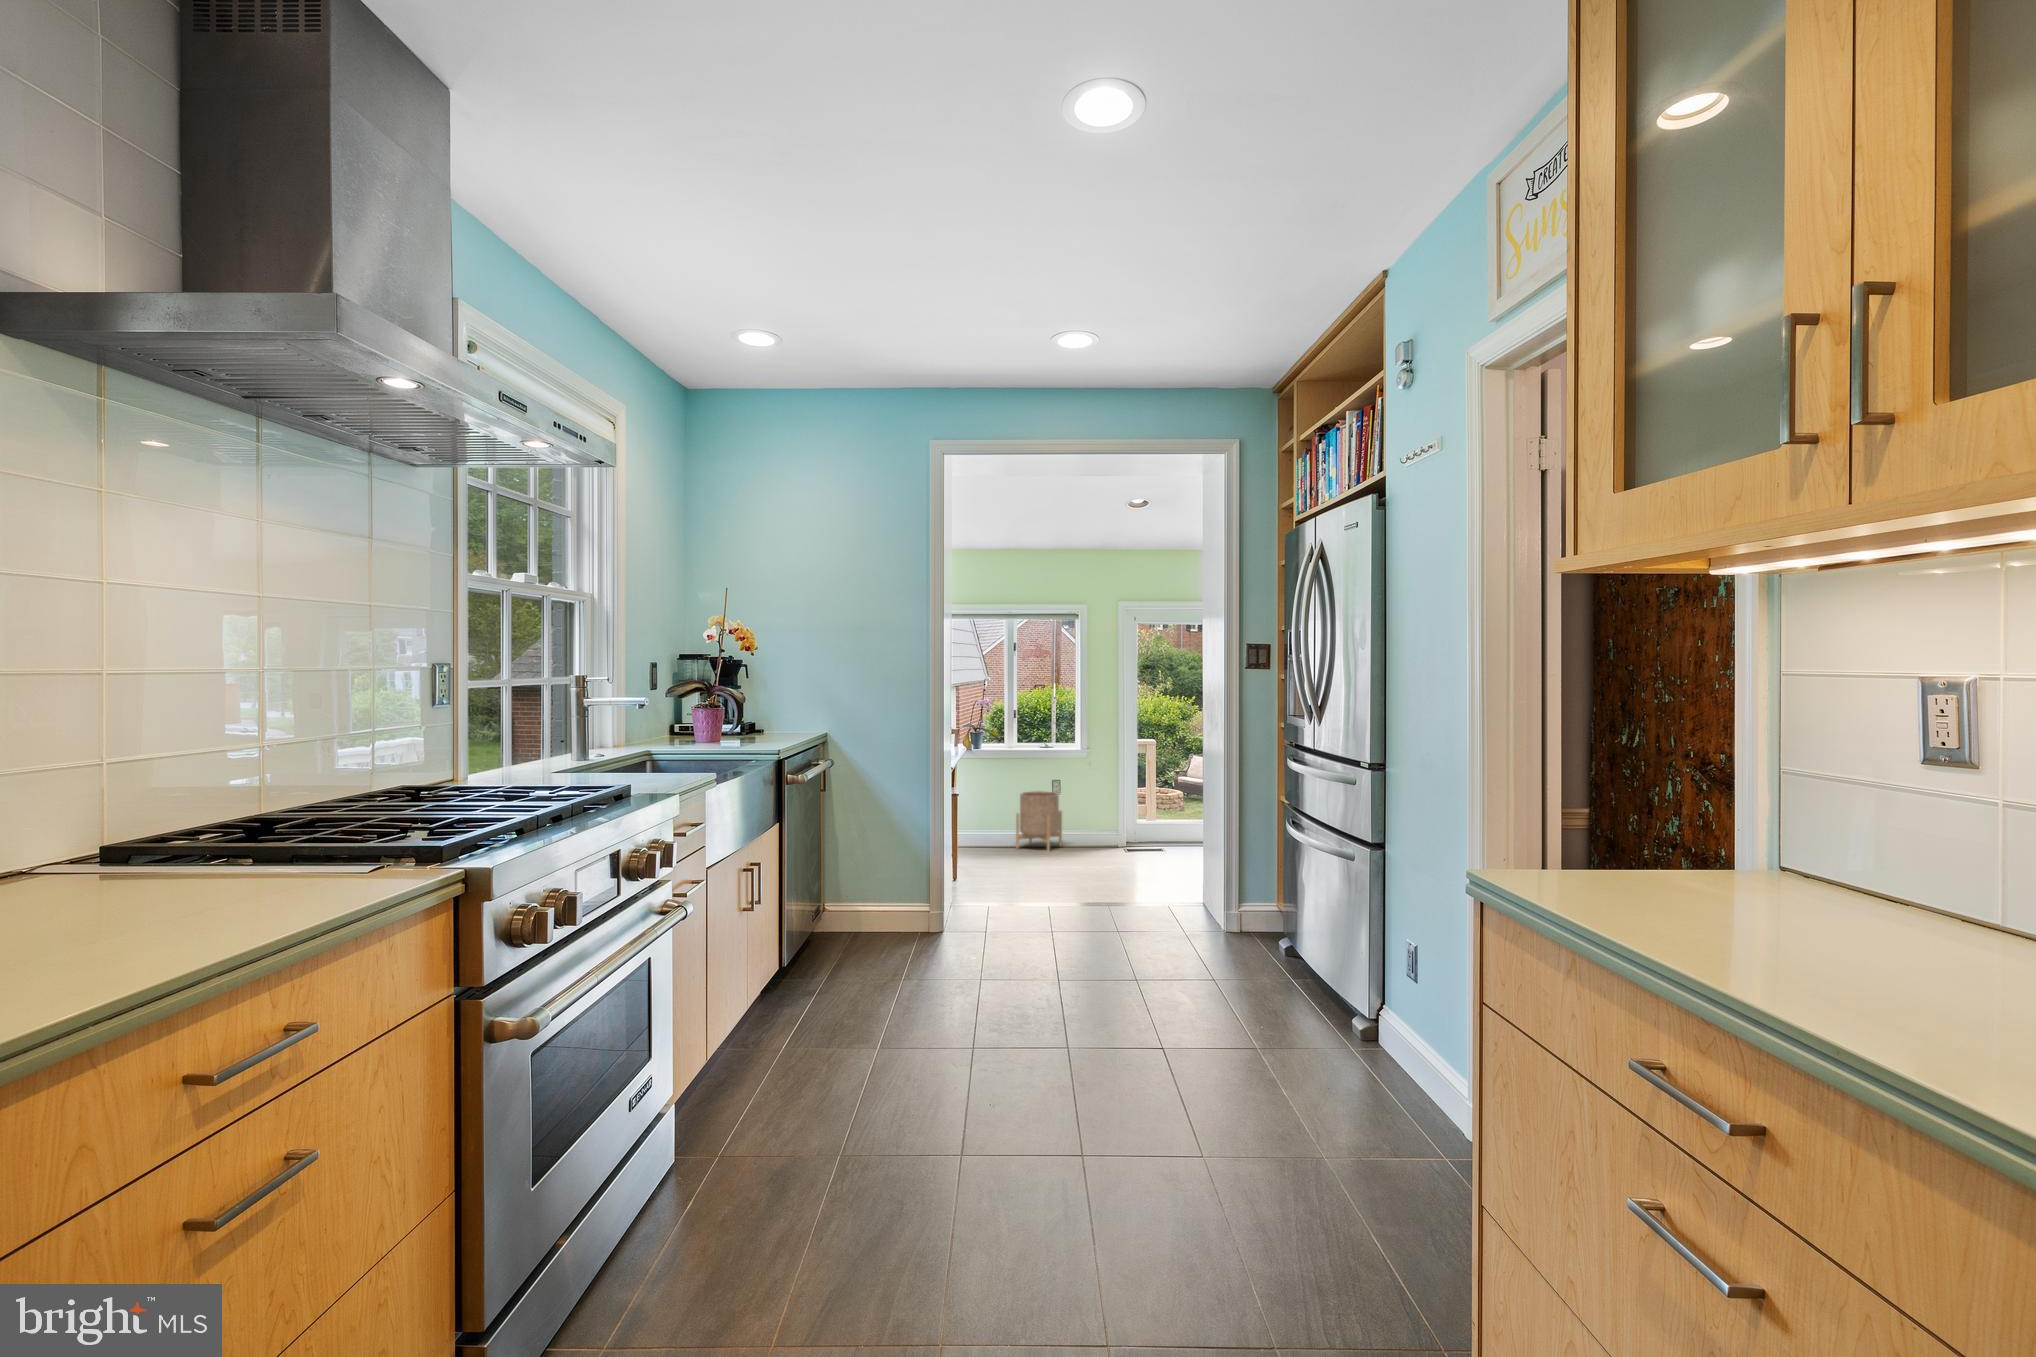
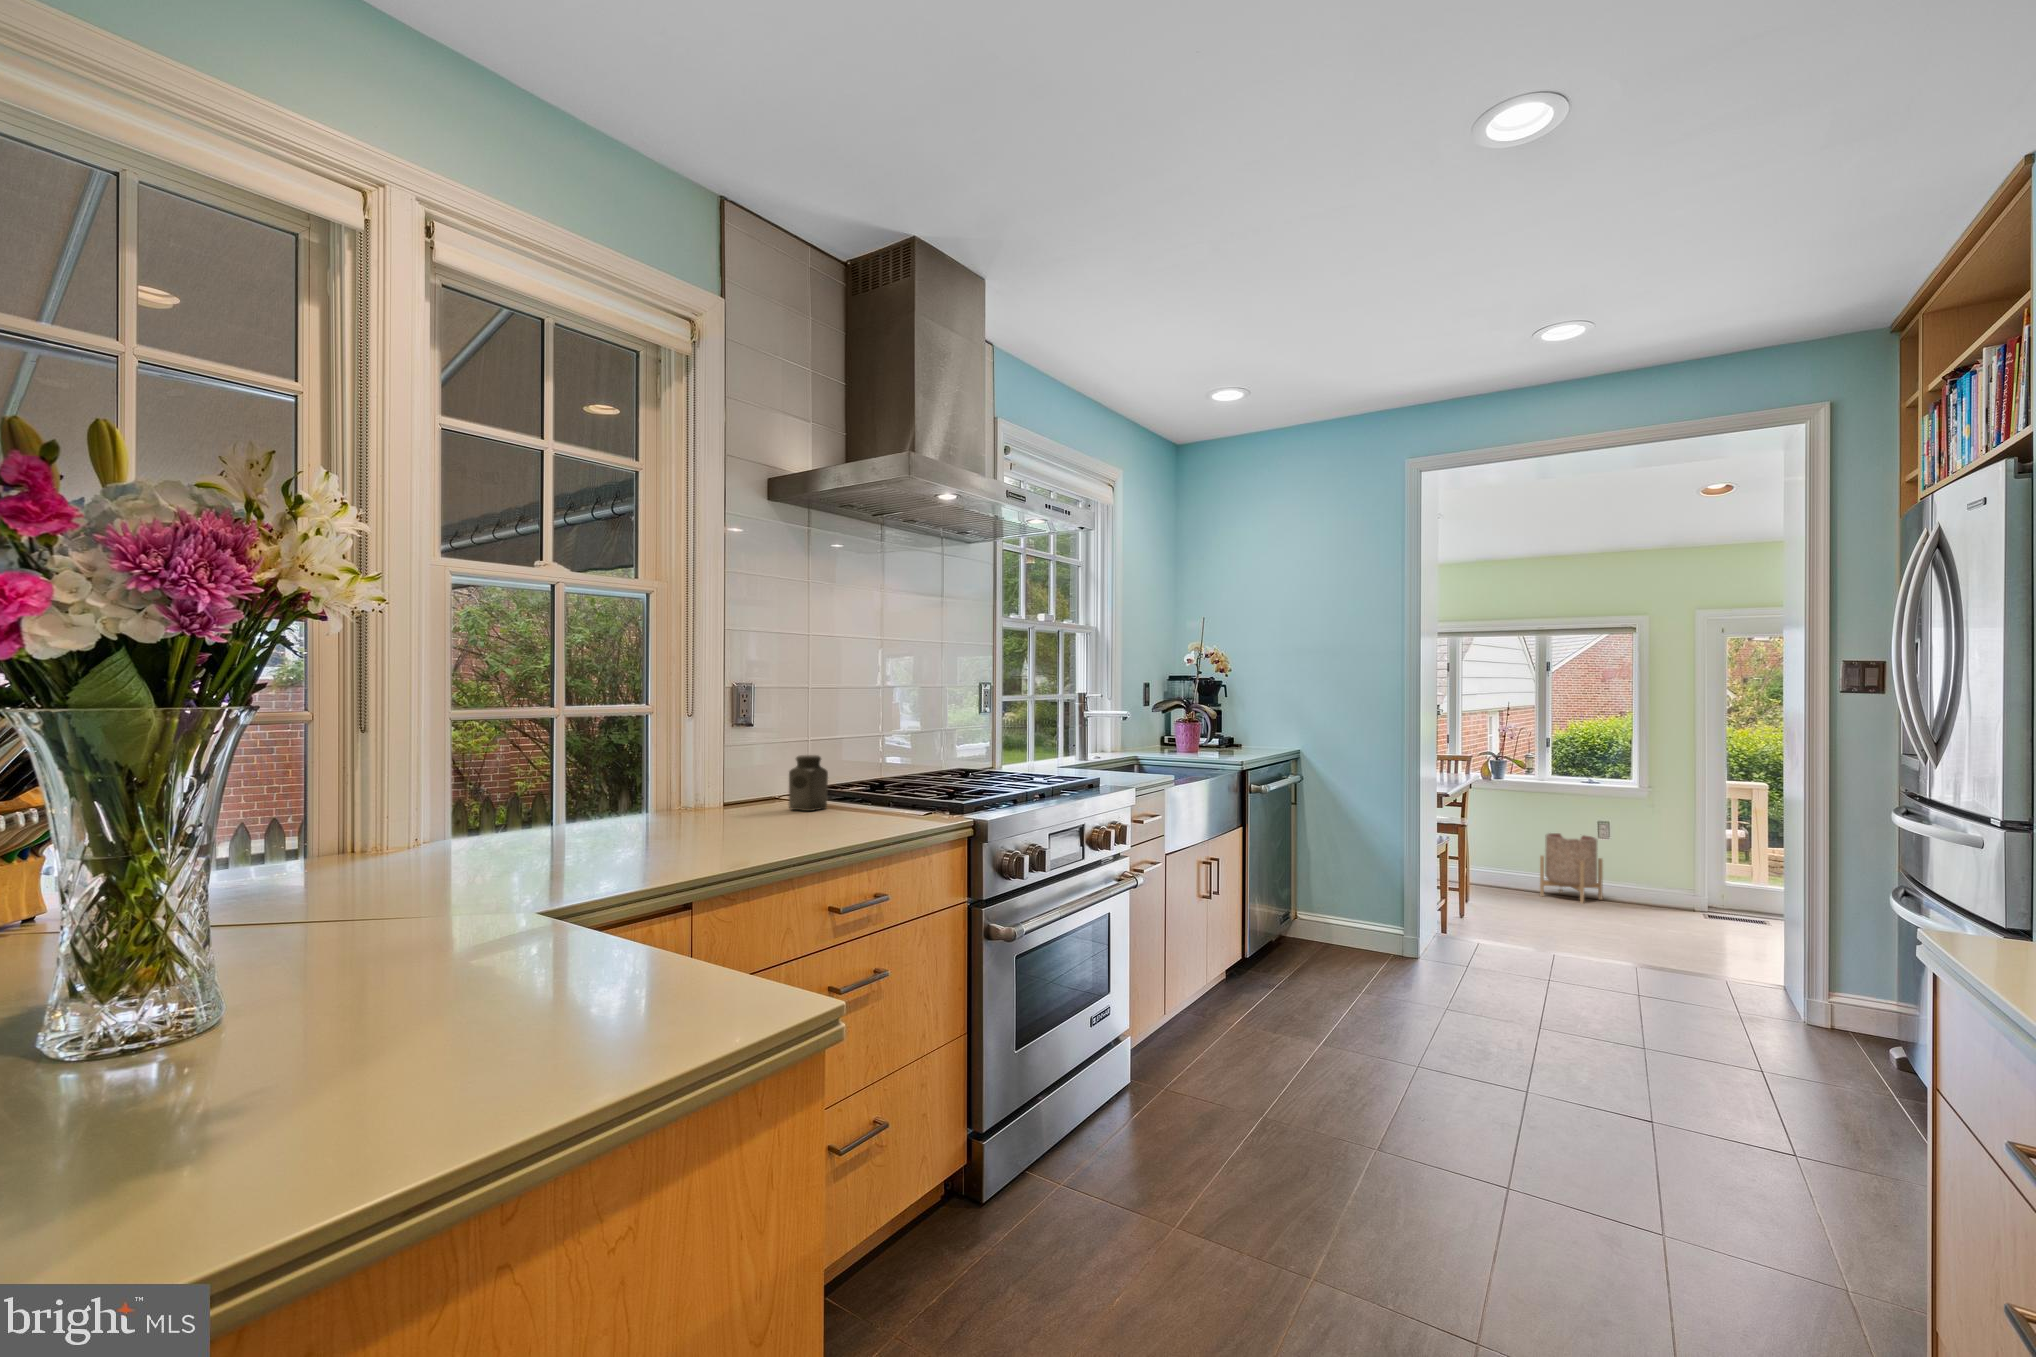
salt shaker: none [113,801,198,895] -> present [789,755,828,811]

